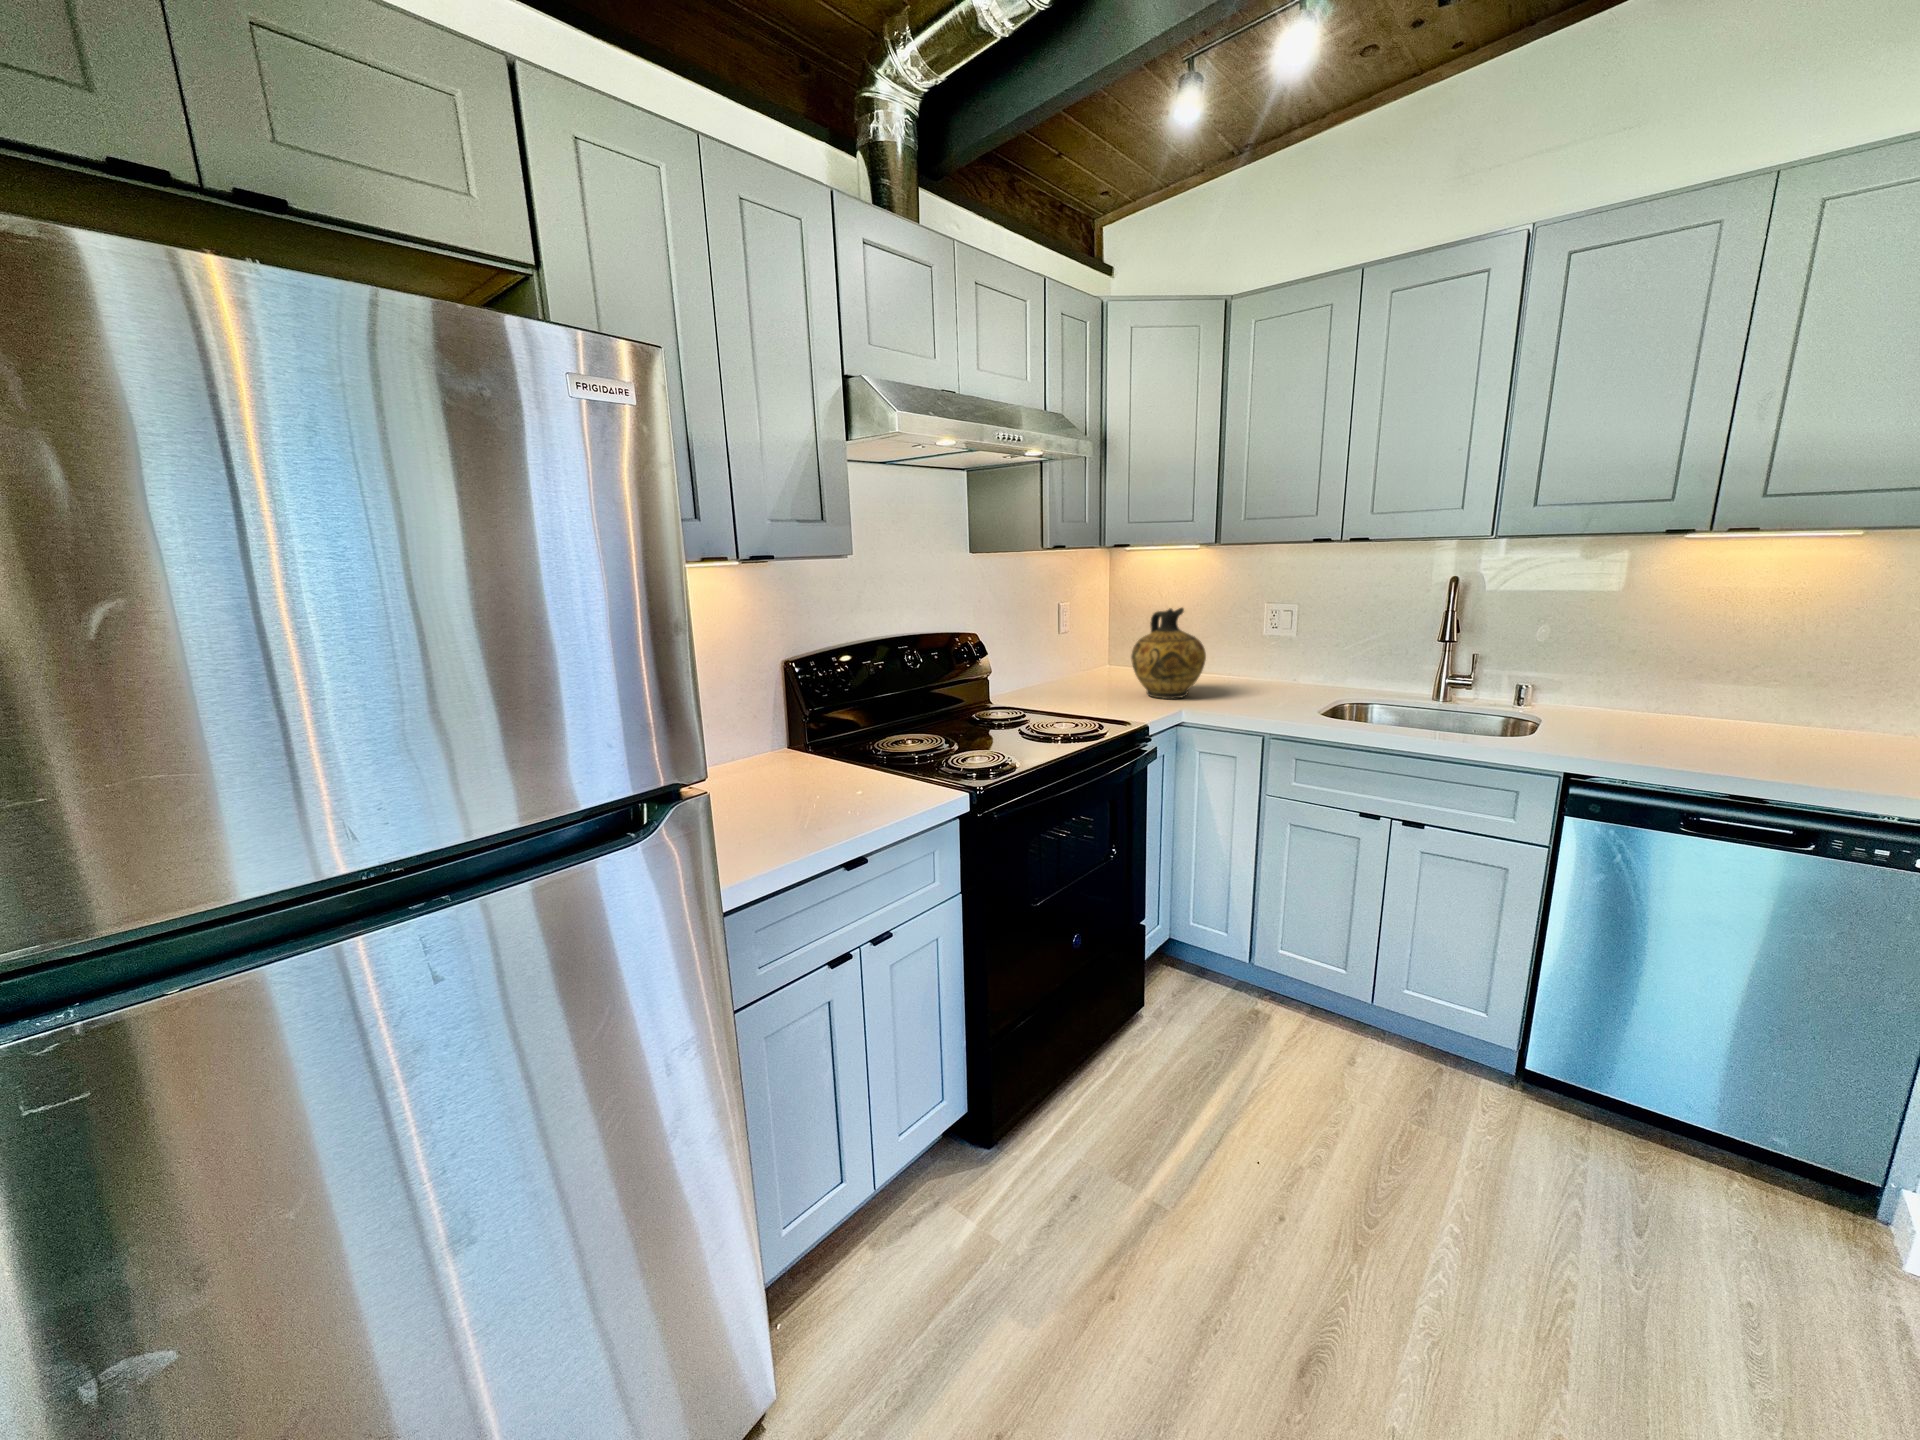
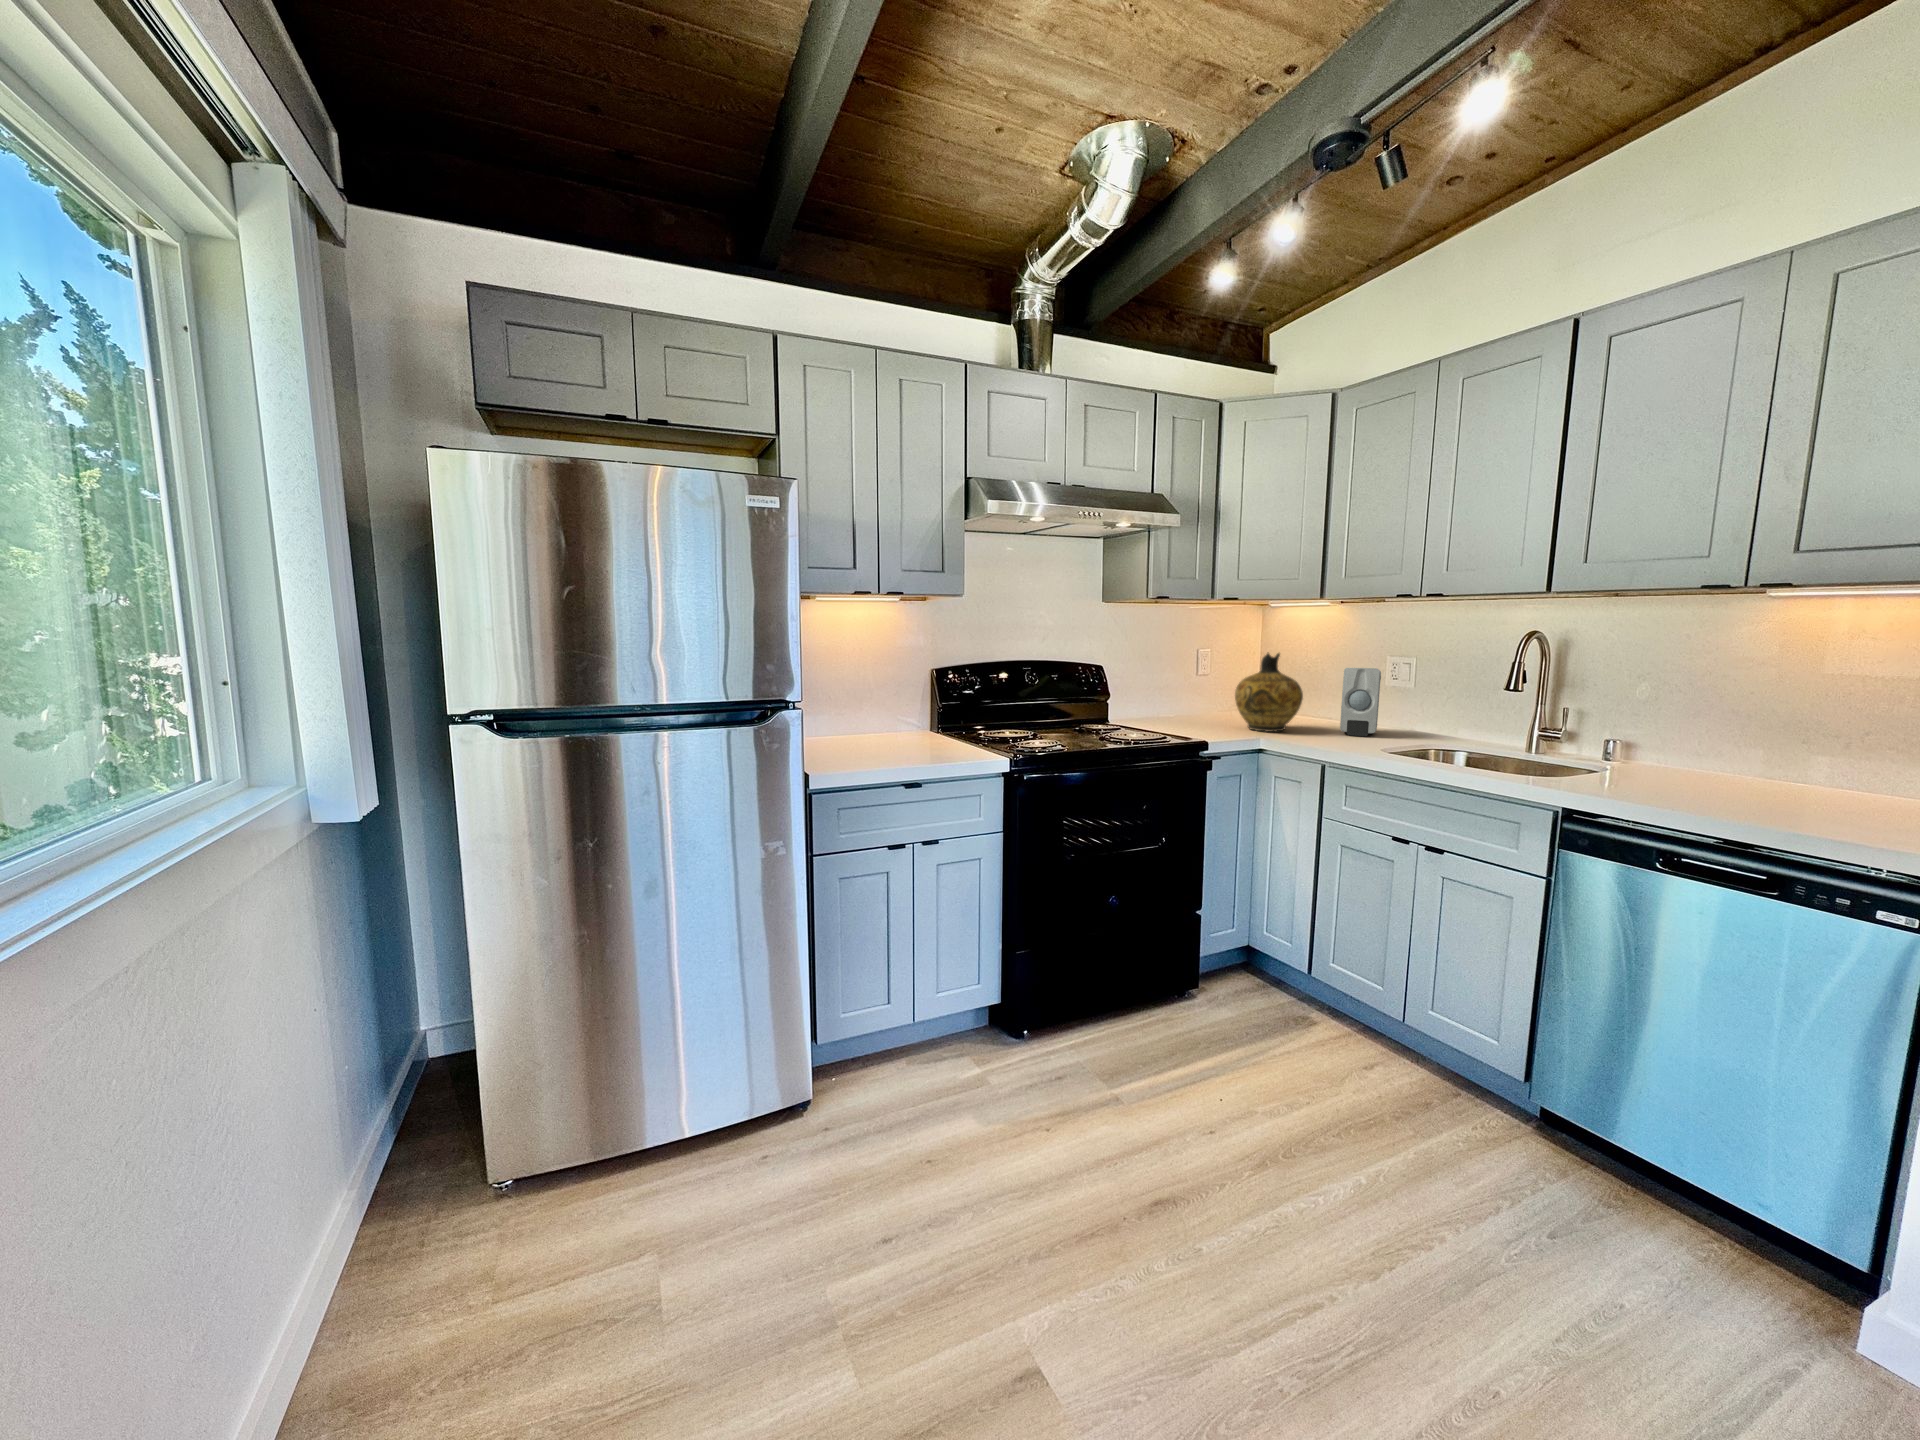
soap dispenser: none [1233,619,1279,694] -> present [1340,668,1381,736]

